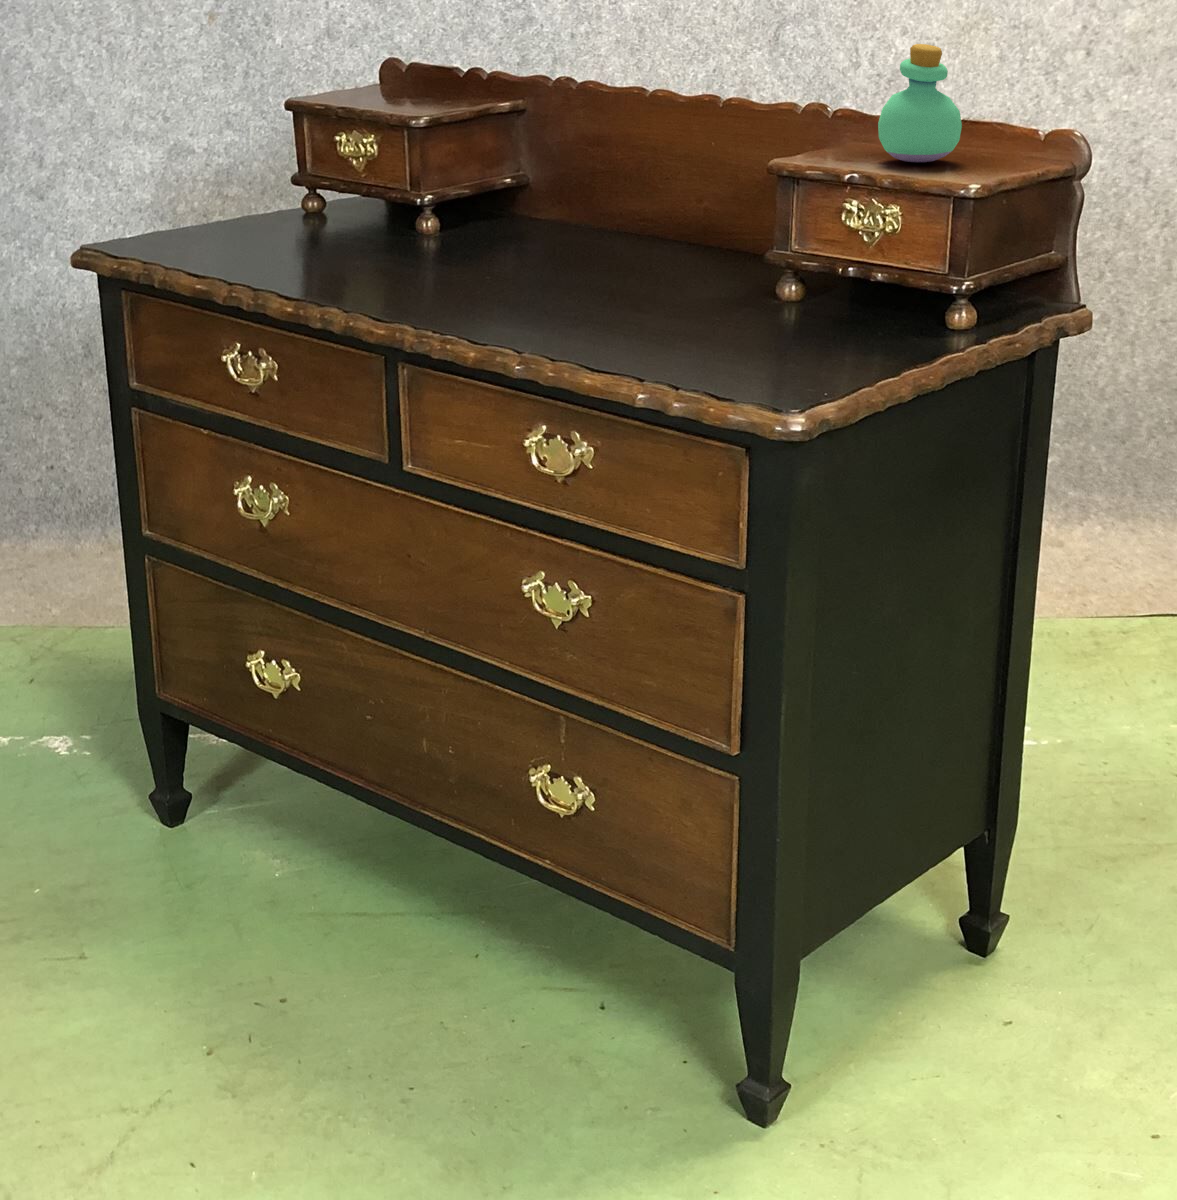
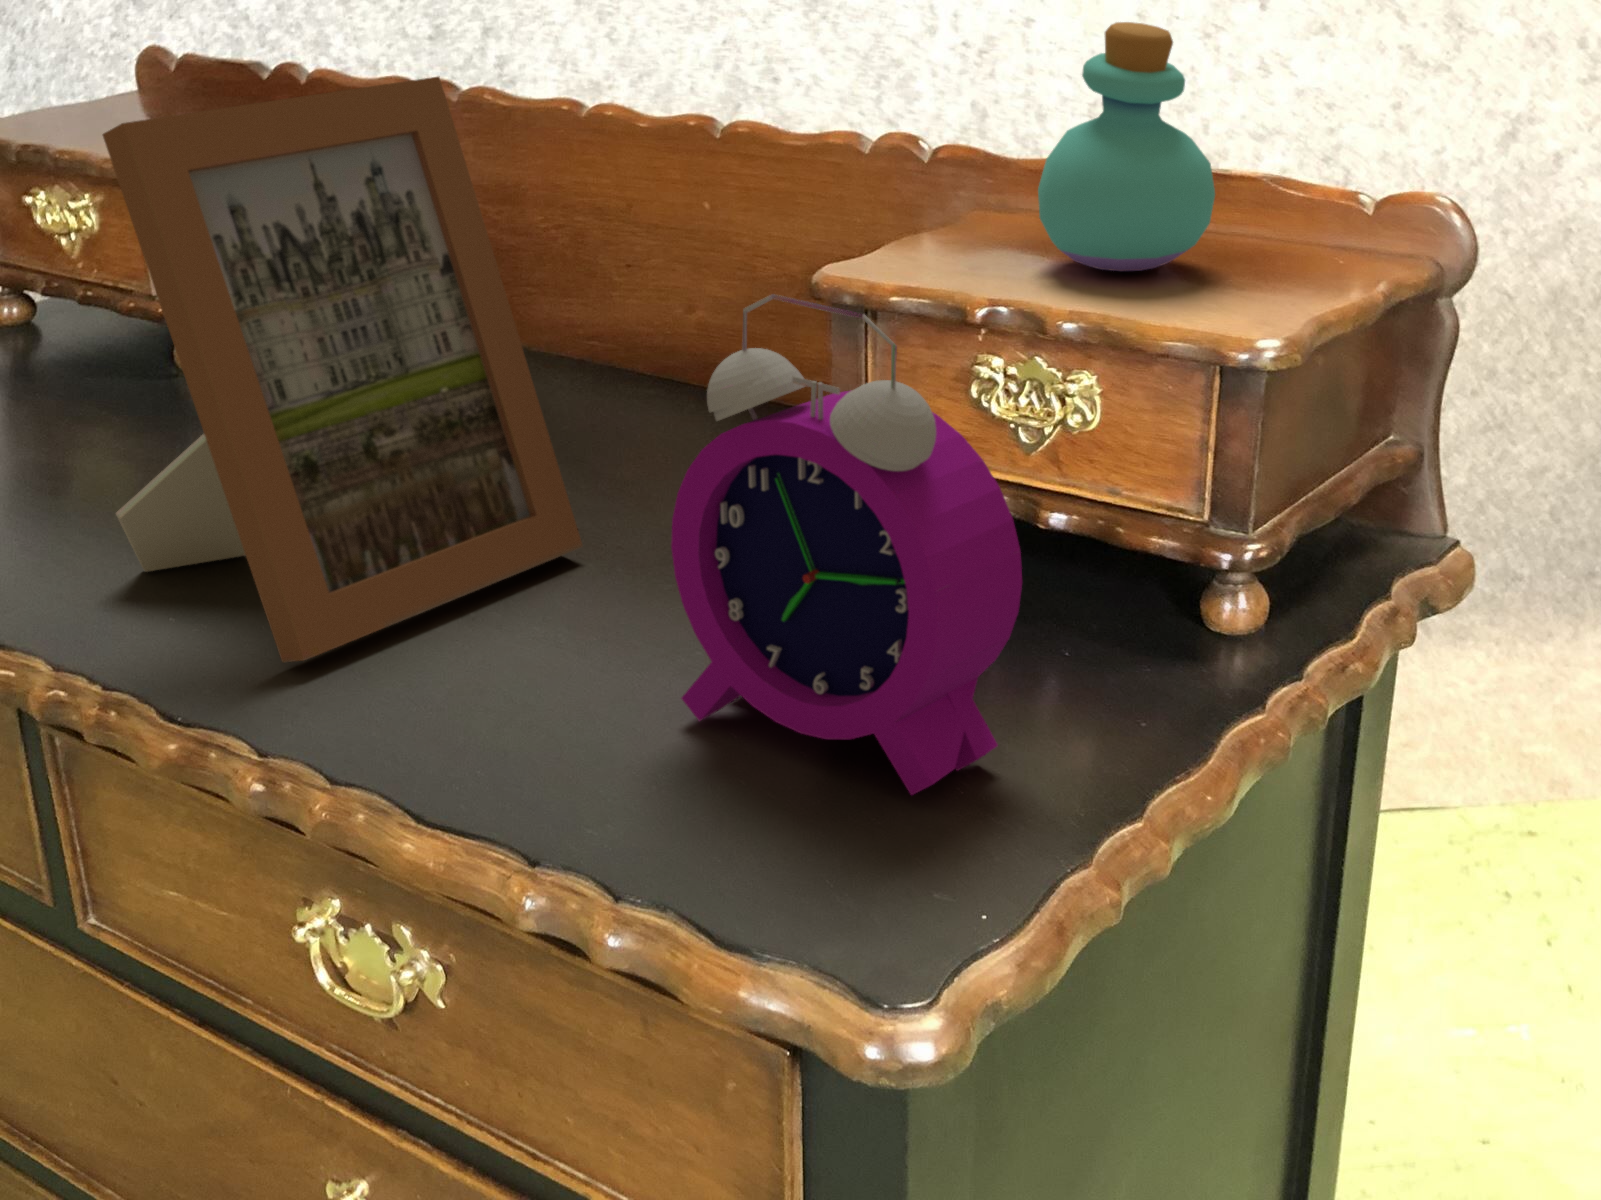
picture frame: none [432,66,651,329] -> present [103,77,583,662]
alarm clock: none [702,151,853,367] -> present [671,294,1022,795]

